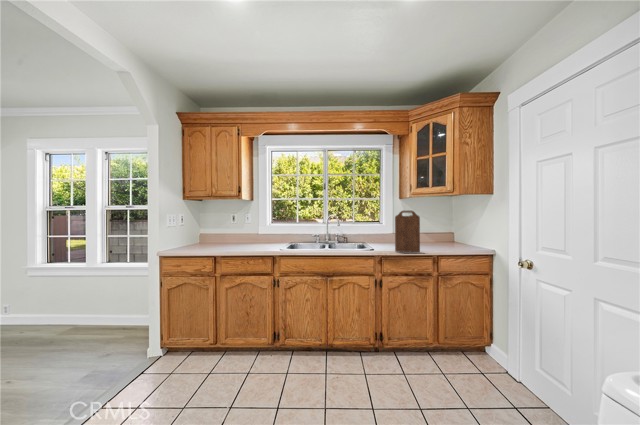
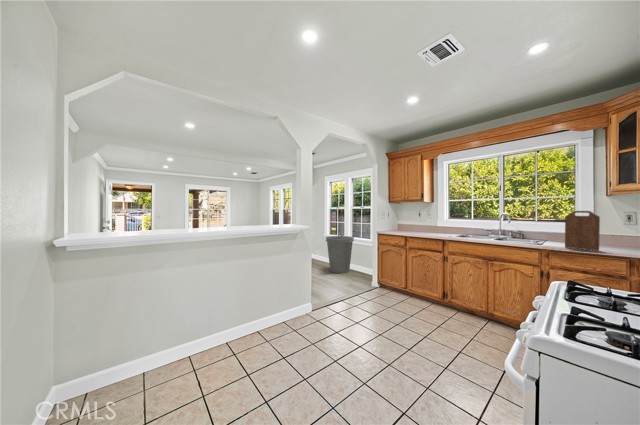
trash can: none [36,262,112,344] -> present [326,235,354,273]

